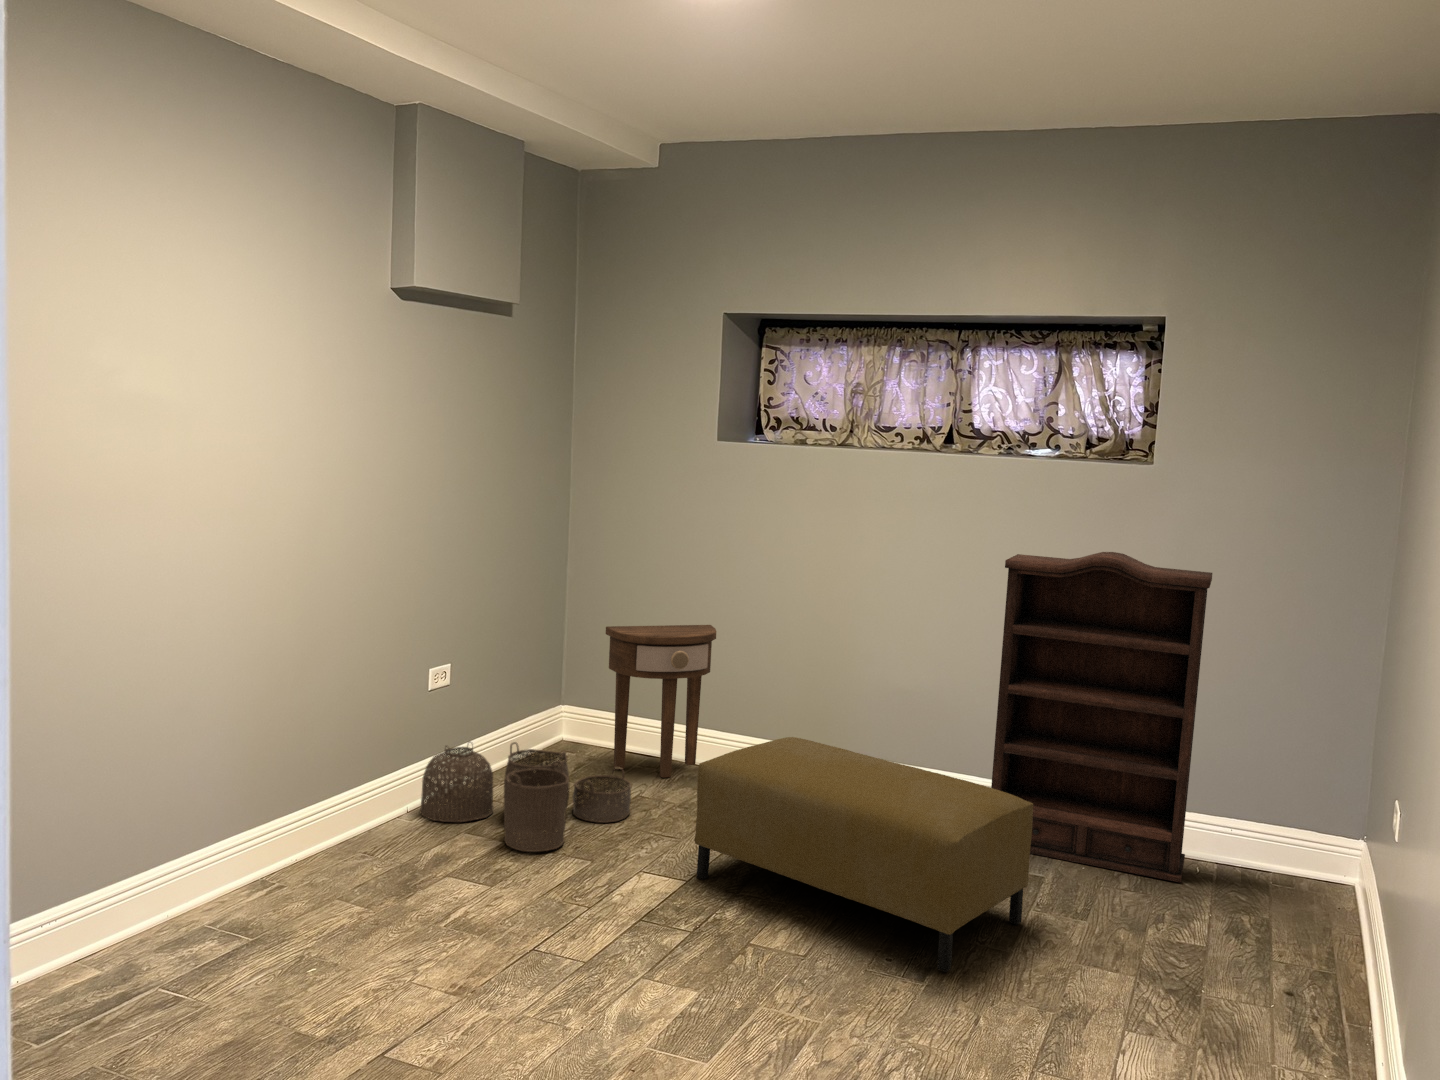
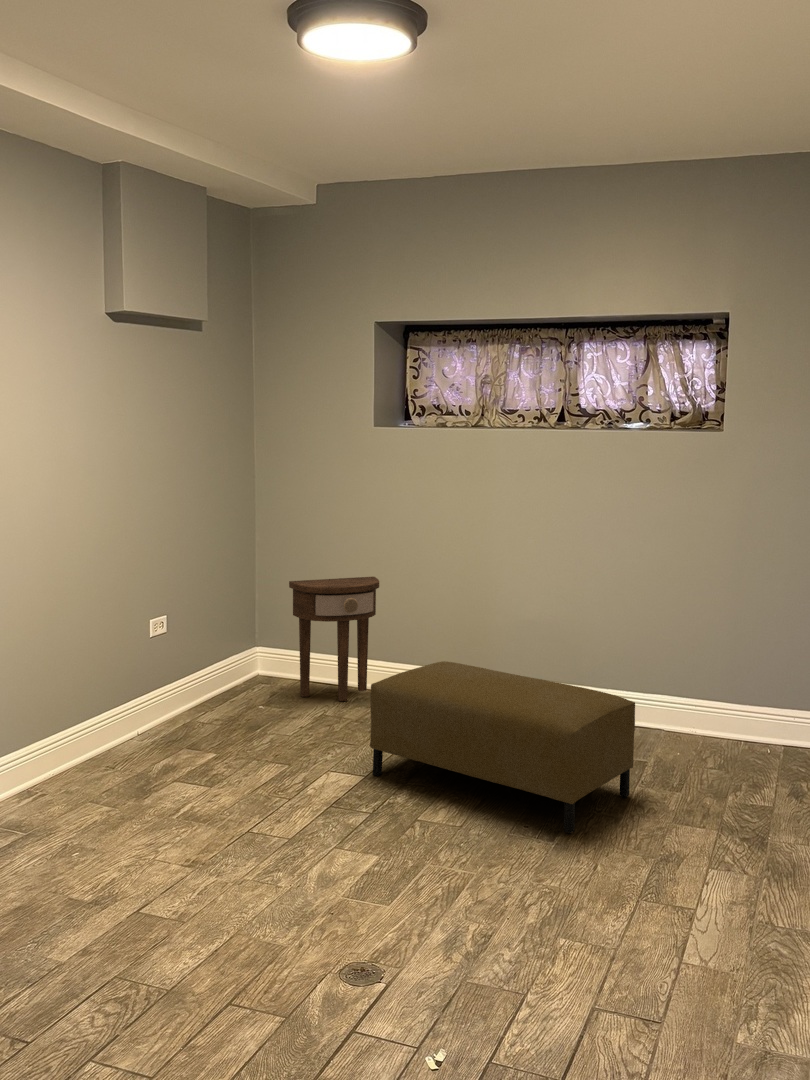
bookshelf: present [991,552,1212,882] -> none [599,503,773,762]
woven basket: present [420,742,632,852] -> none [146,676,317,761]

